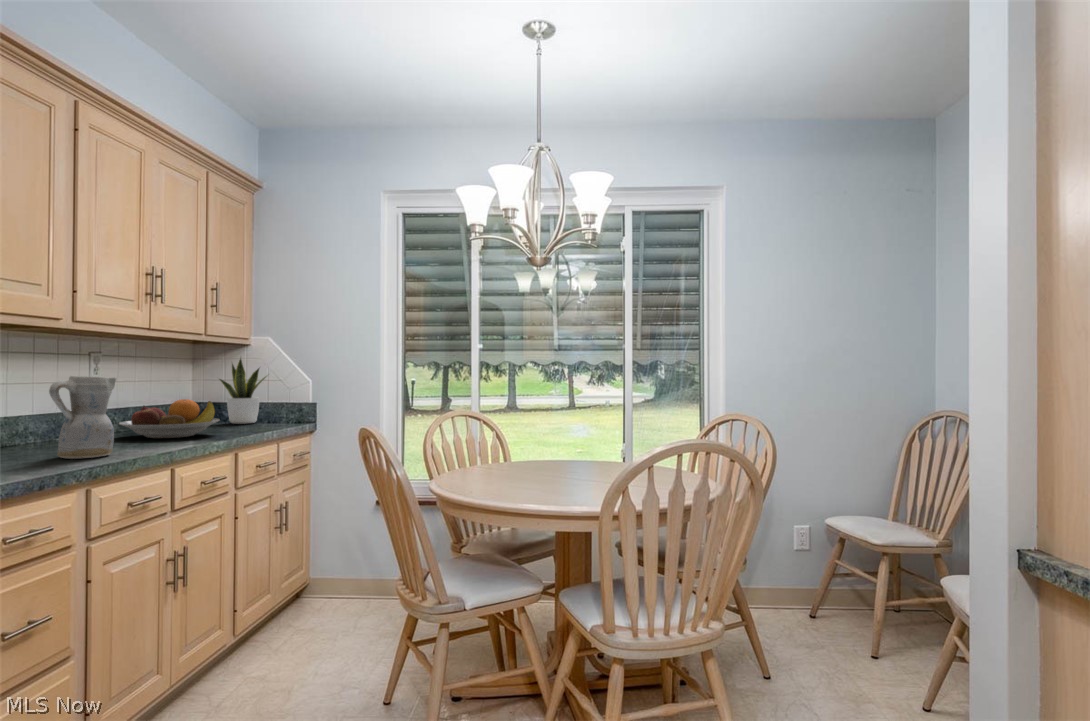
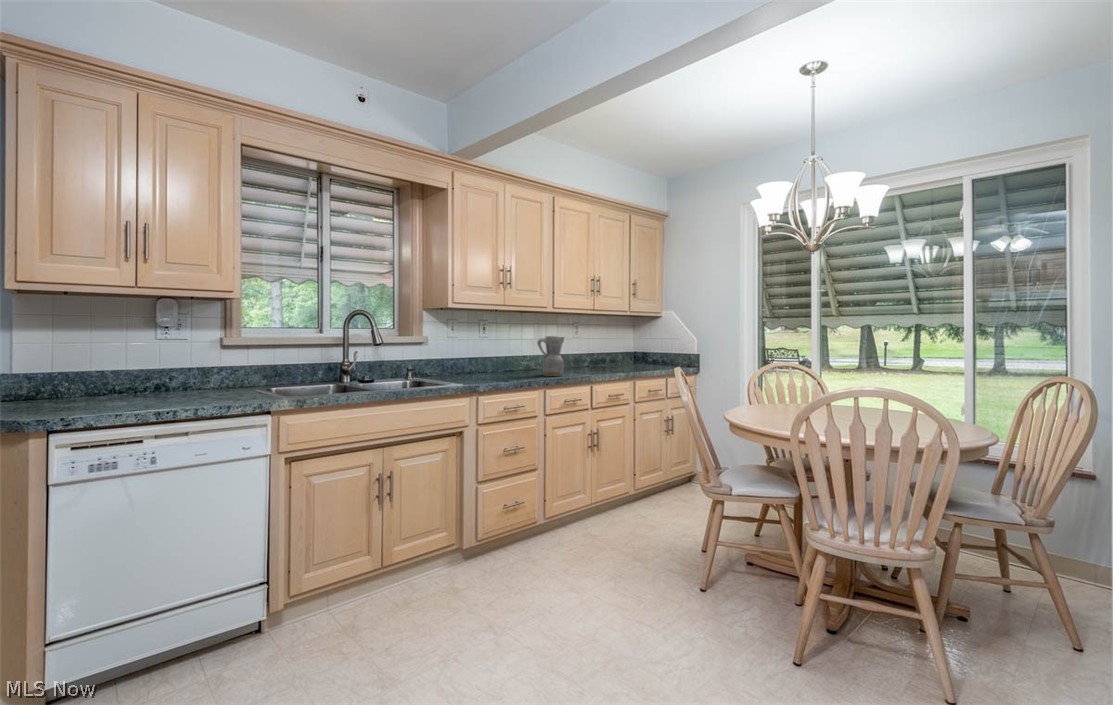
potted plant: present [219,358,266,424] -> none [643,323,673,366]
fruit bowl: present [119,399,219,438] -> none [581,349,629,370]

